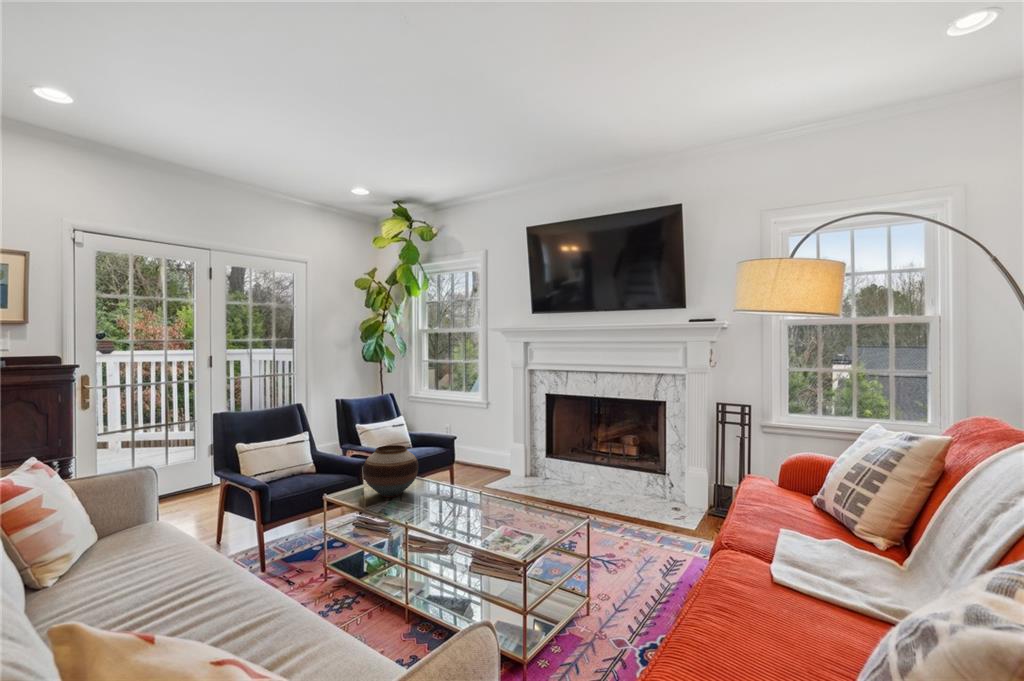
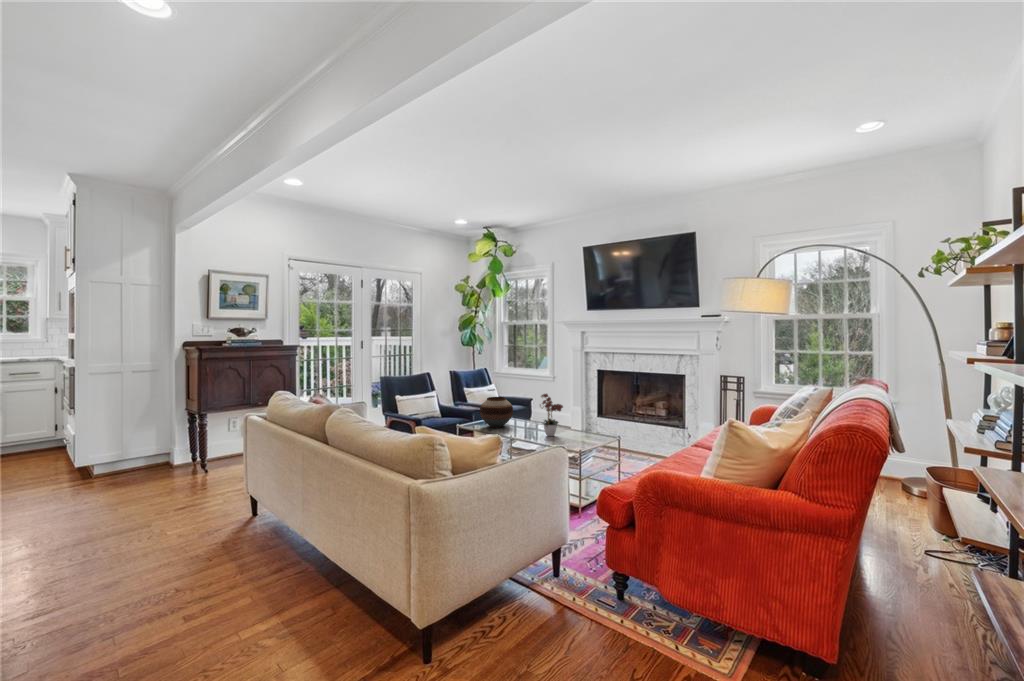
flower arrangement: none [454,441,500,517] -> present [540,394,563,436]

